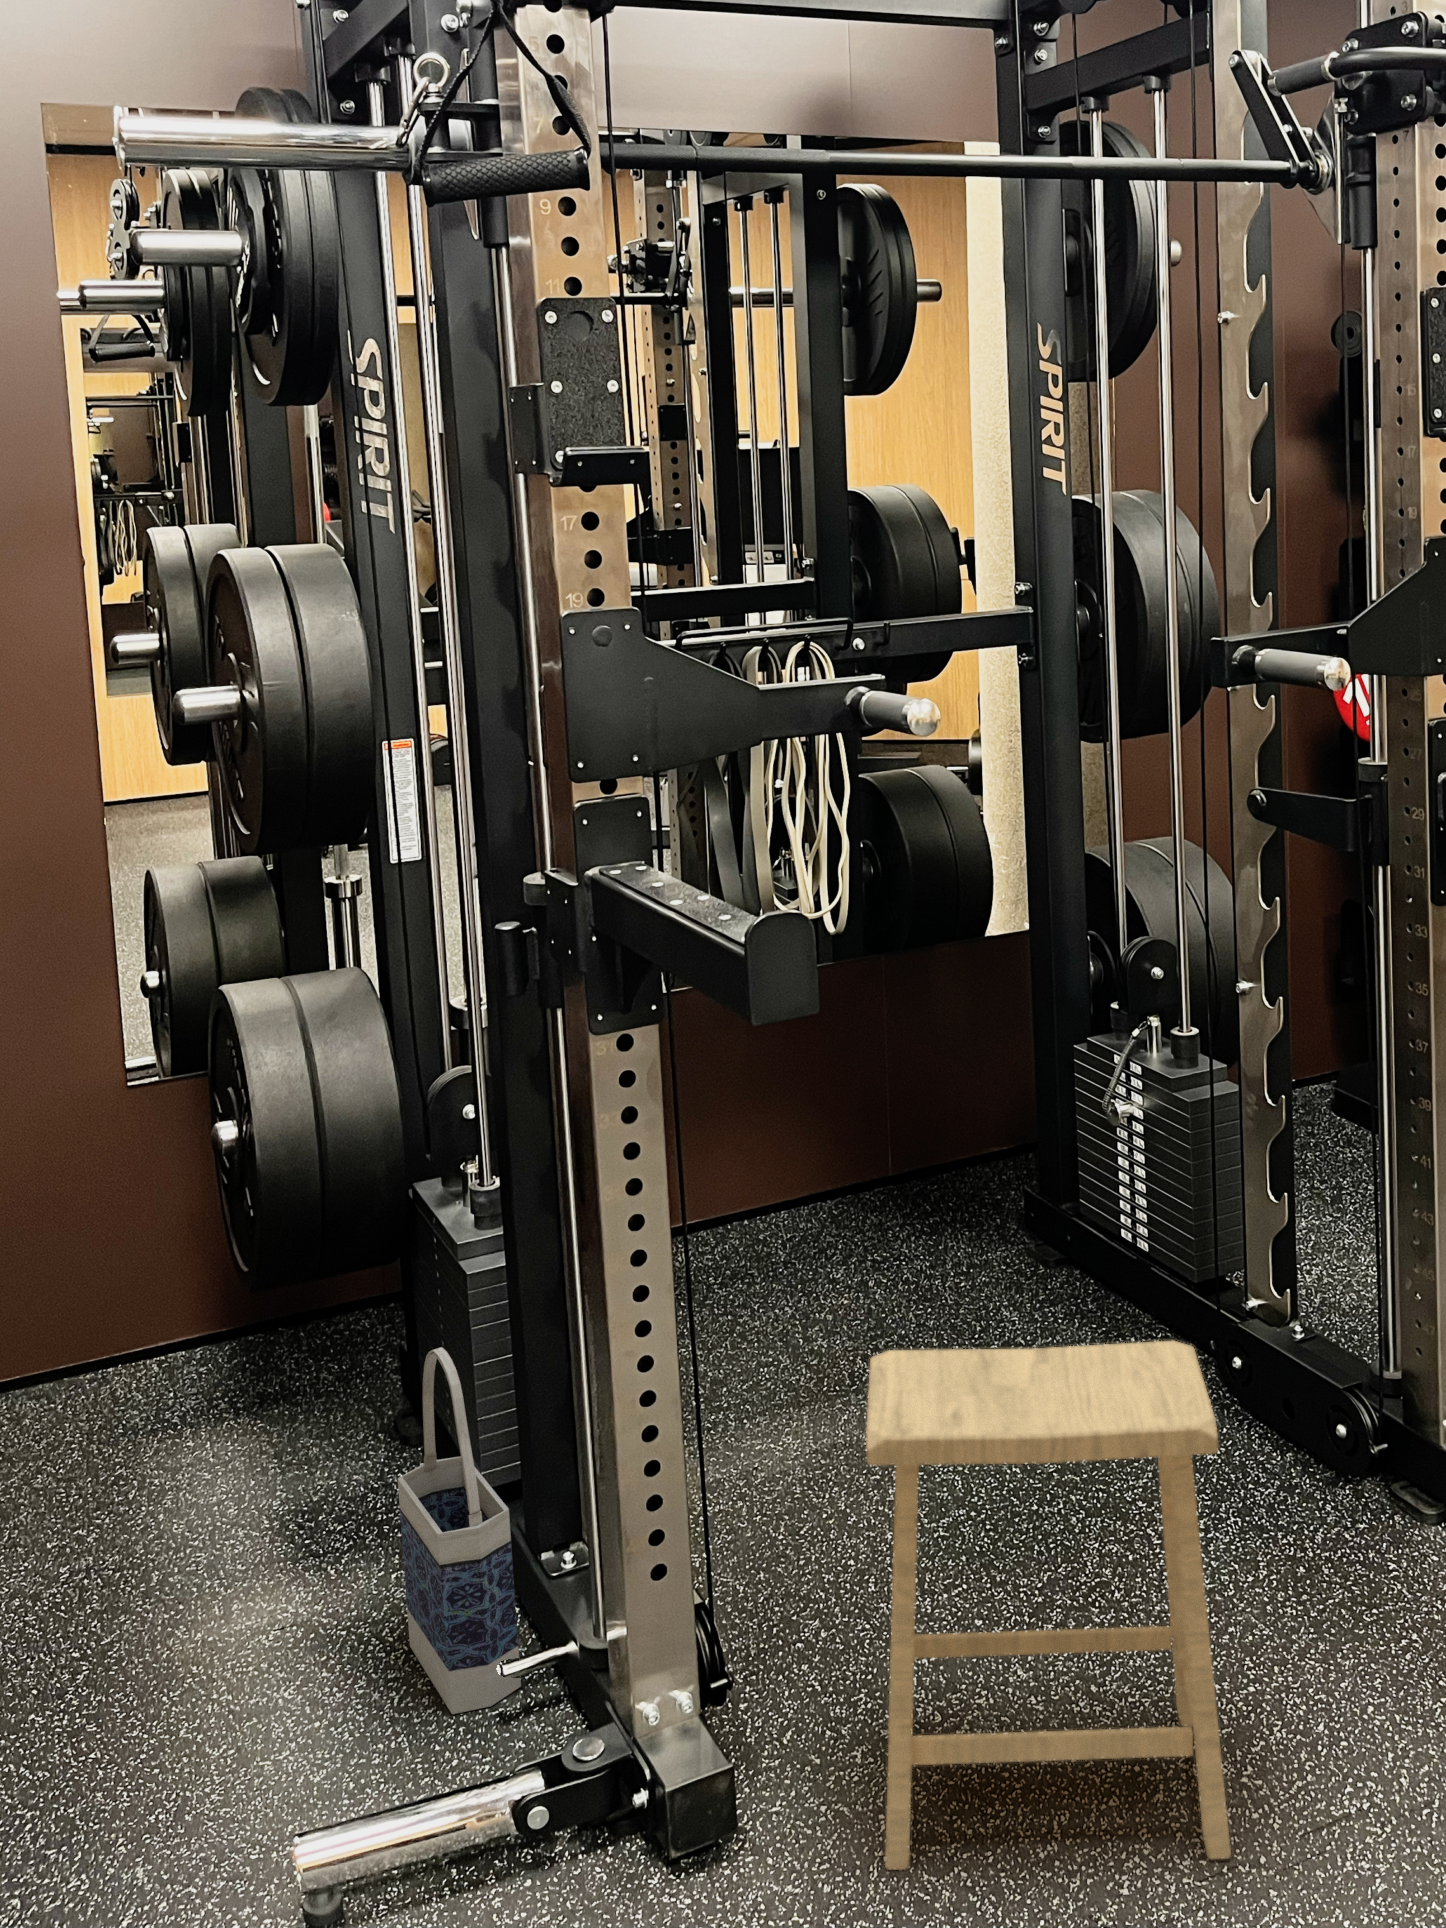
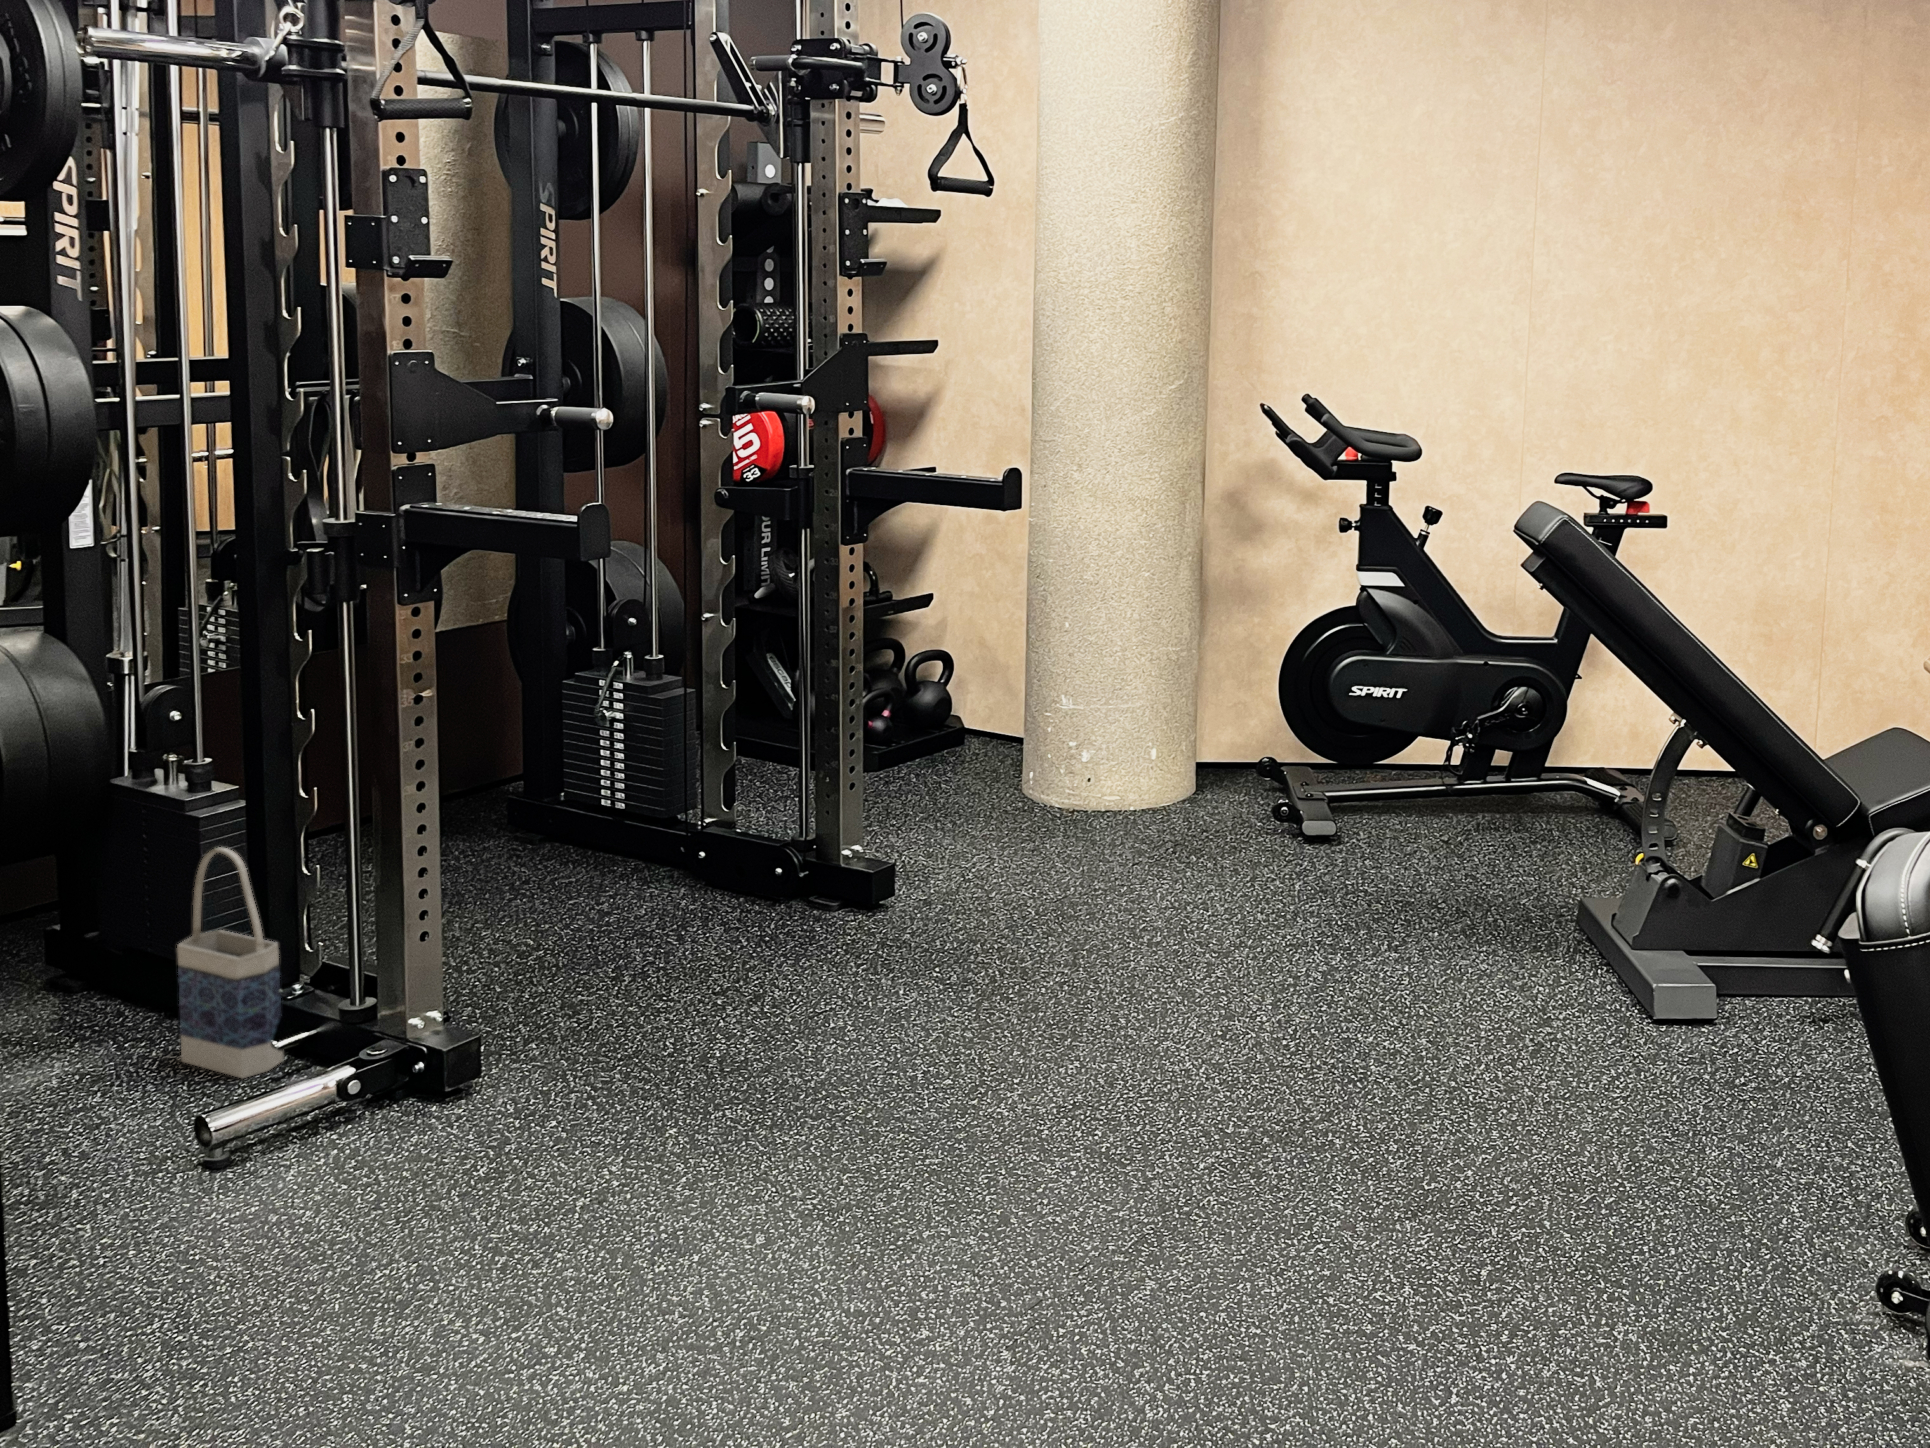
footstool: present [866,1341,1231,1870] -> none [549,773,771,1067]

